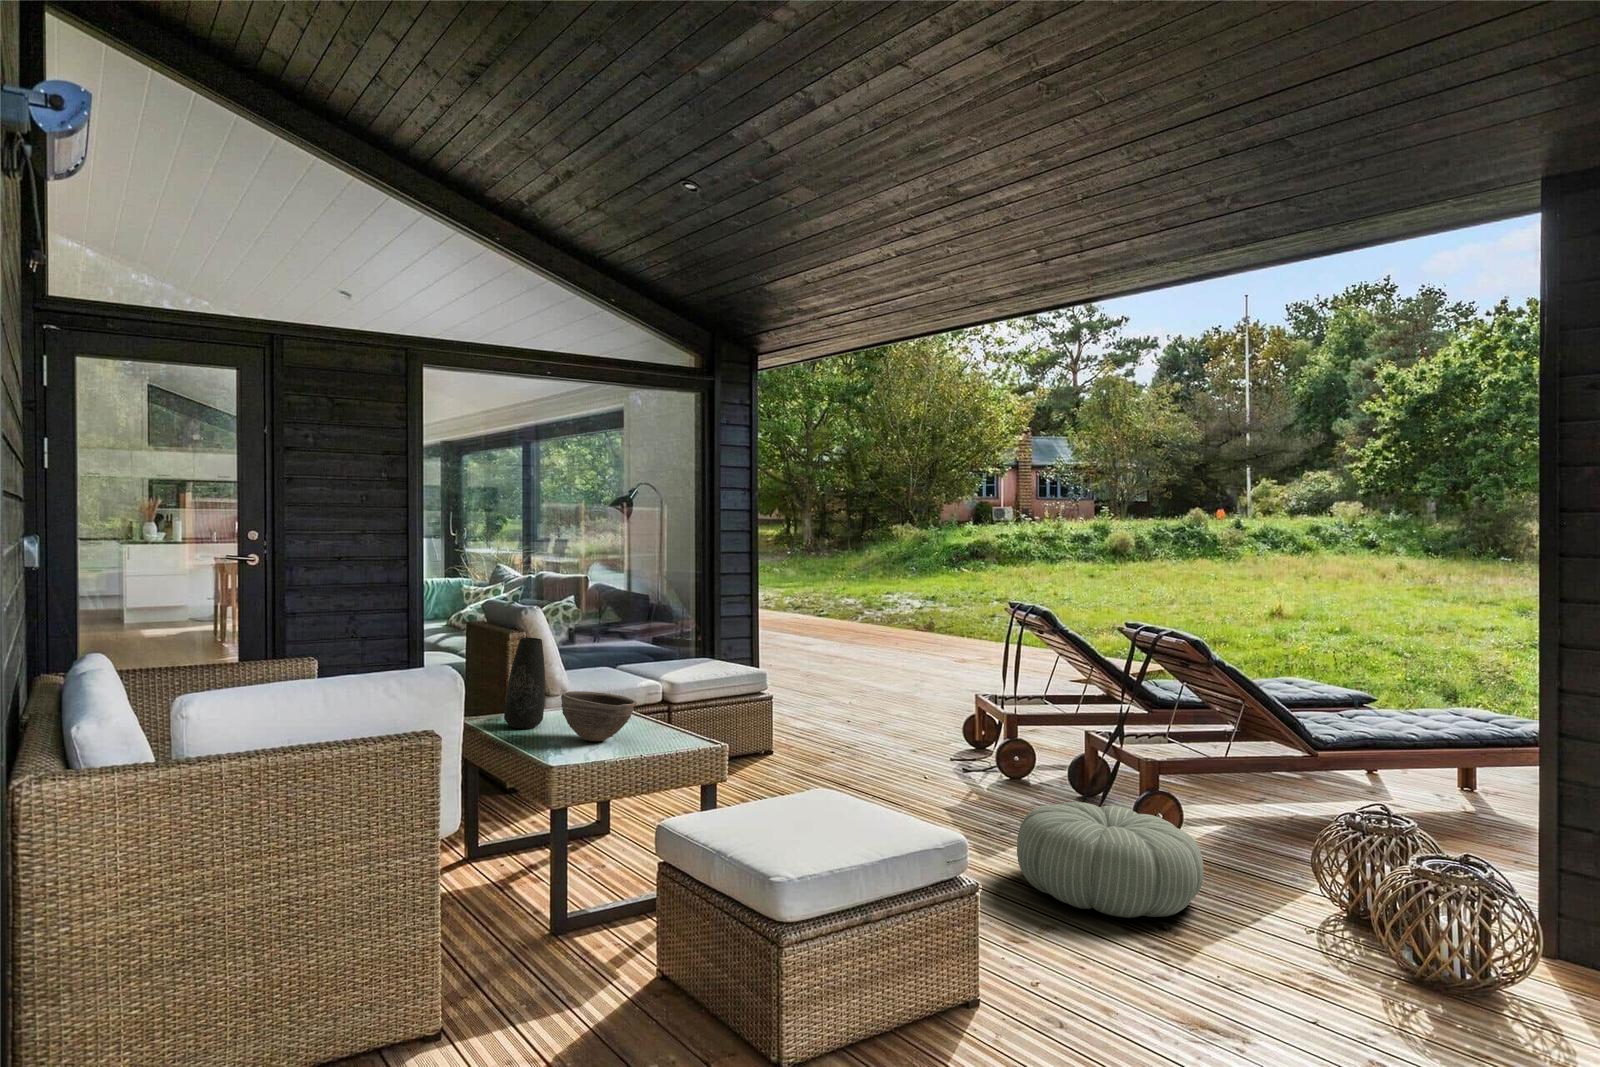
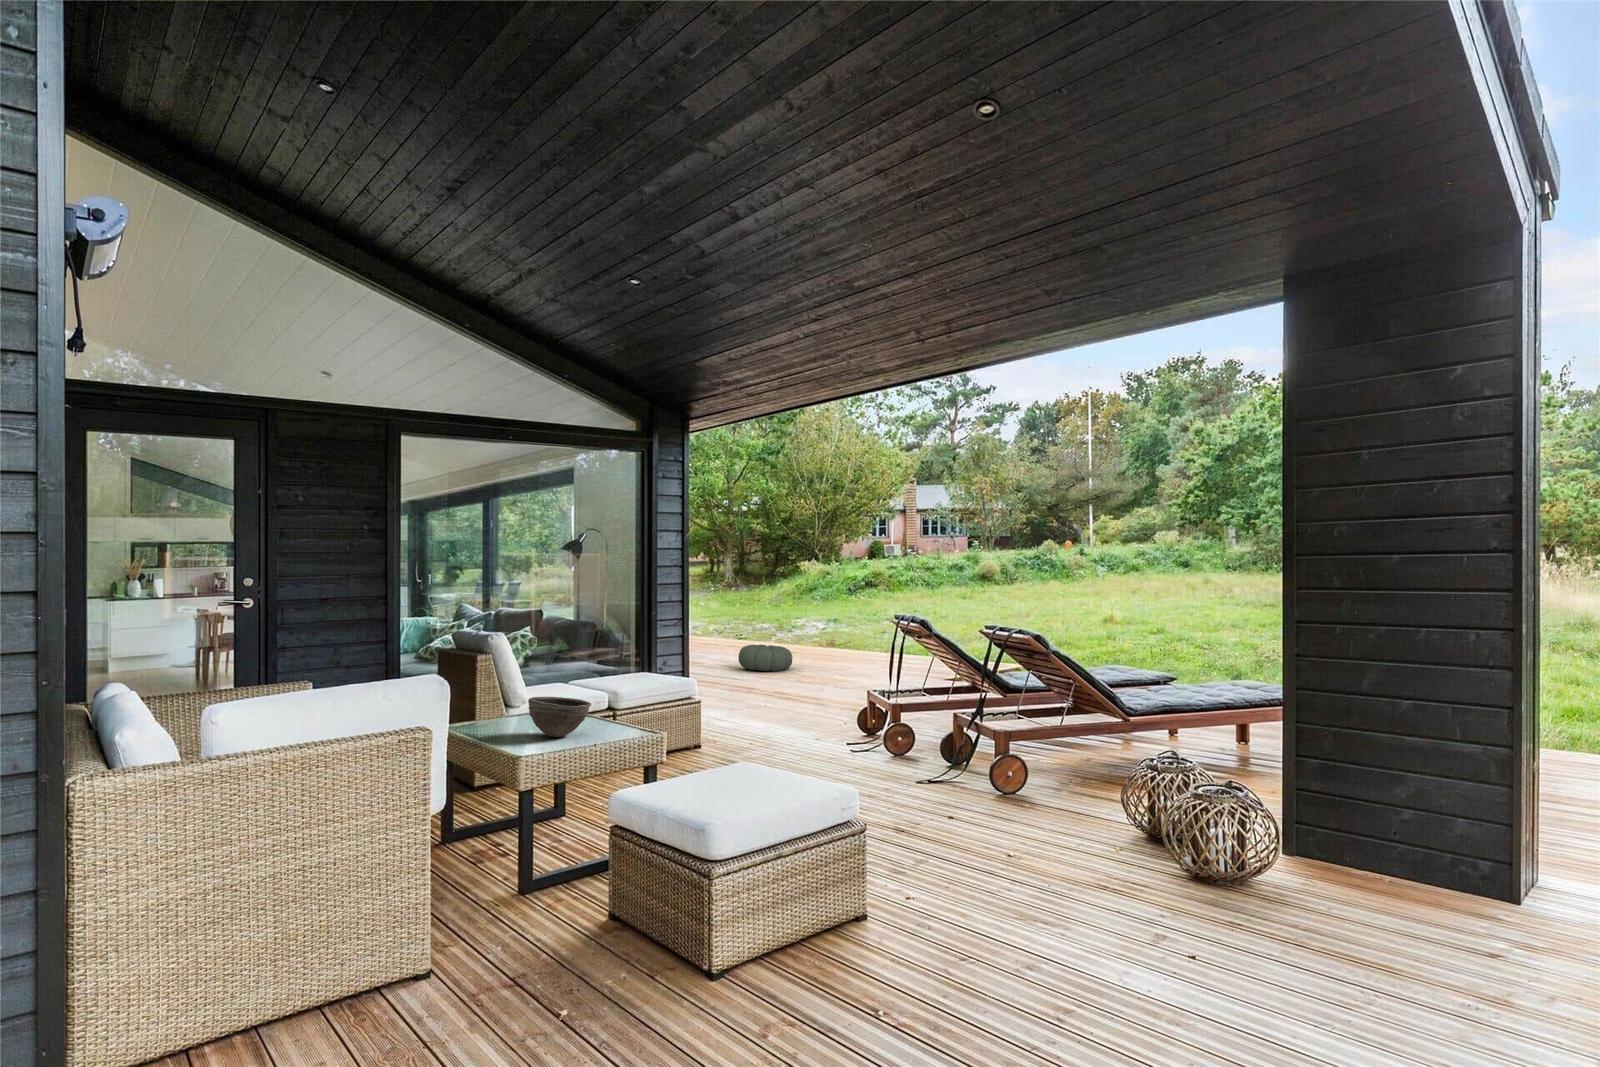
vase: present [504,637,545,729] -> none [480,654,514,730]
pouf: present [1017,802,1203,918] -> present [738,645,792,671]

